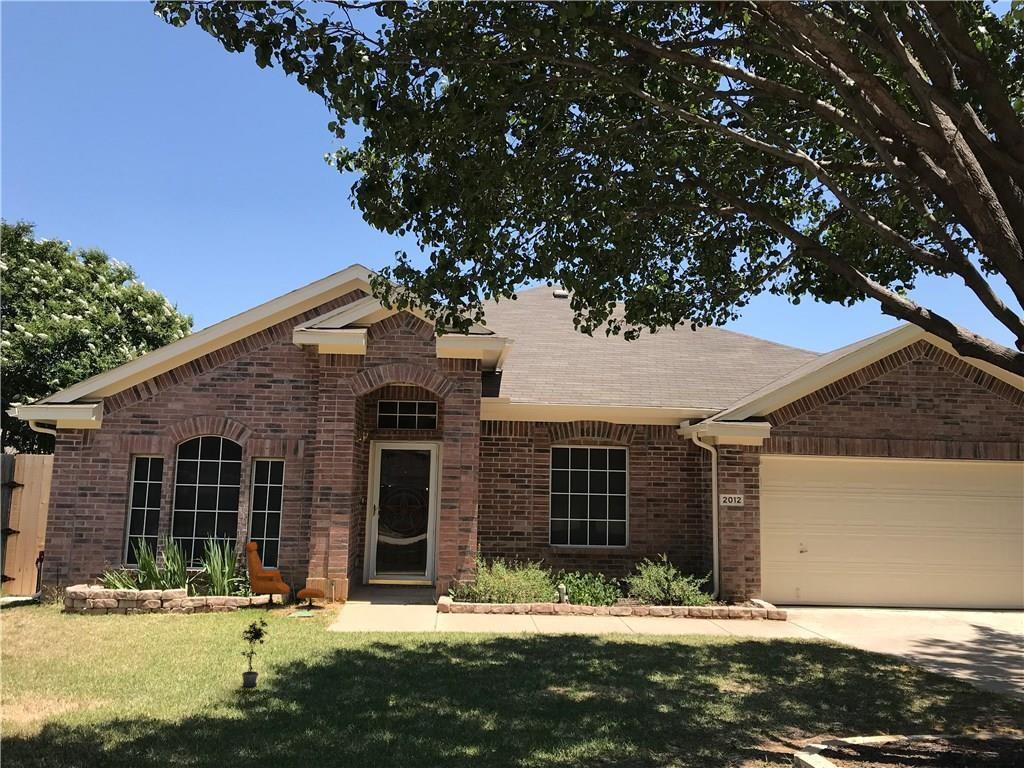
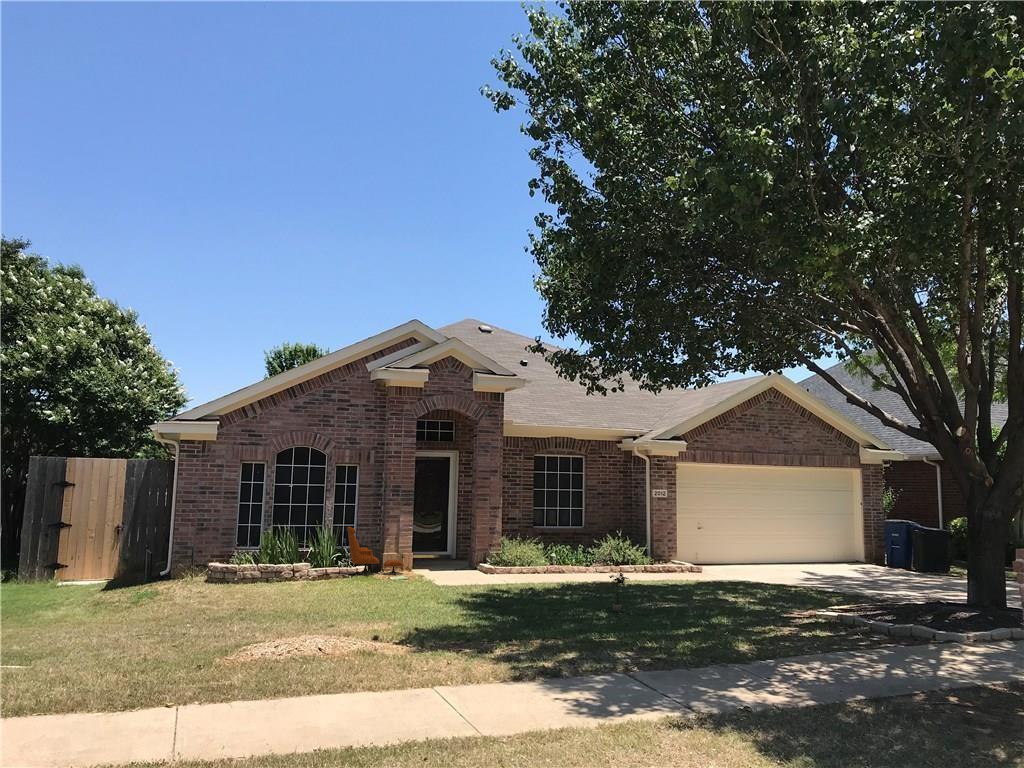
potted plant: present [241,618,268,687] -> present [609,573,629,612]

